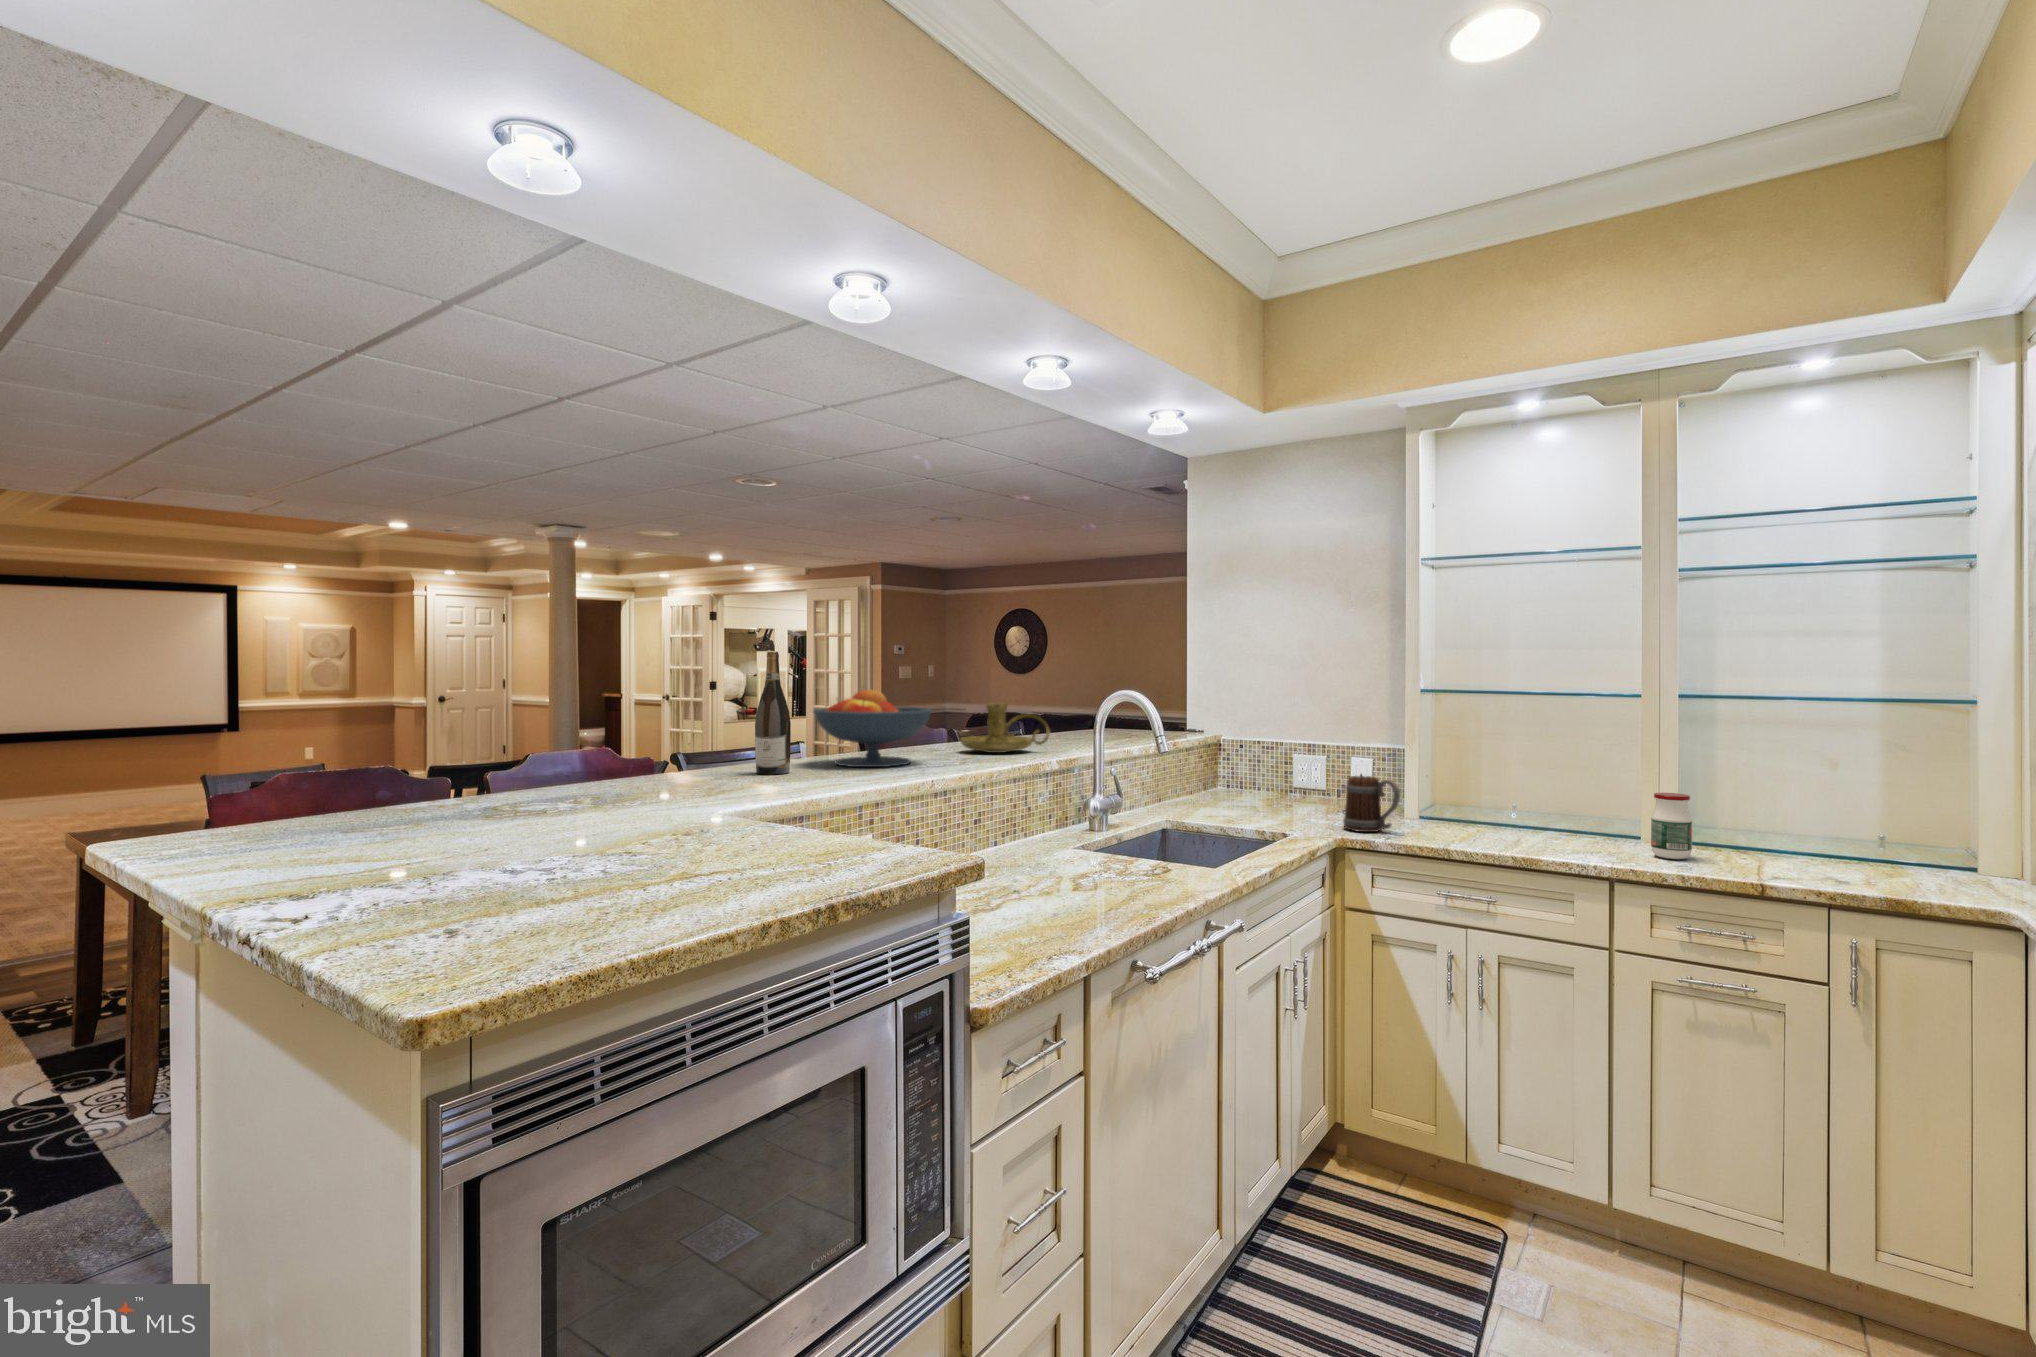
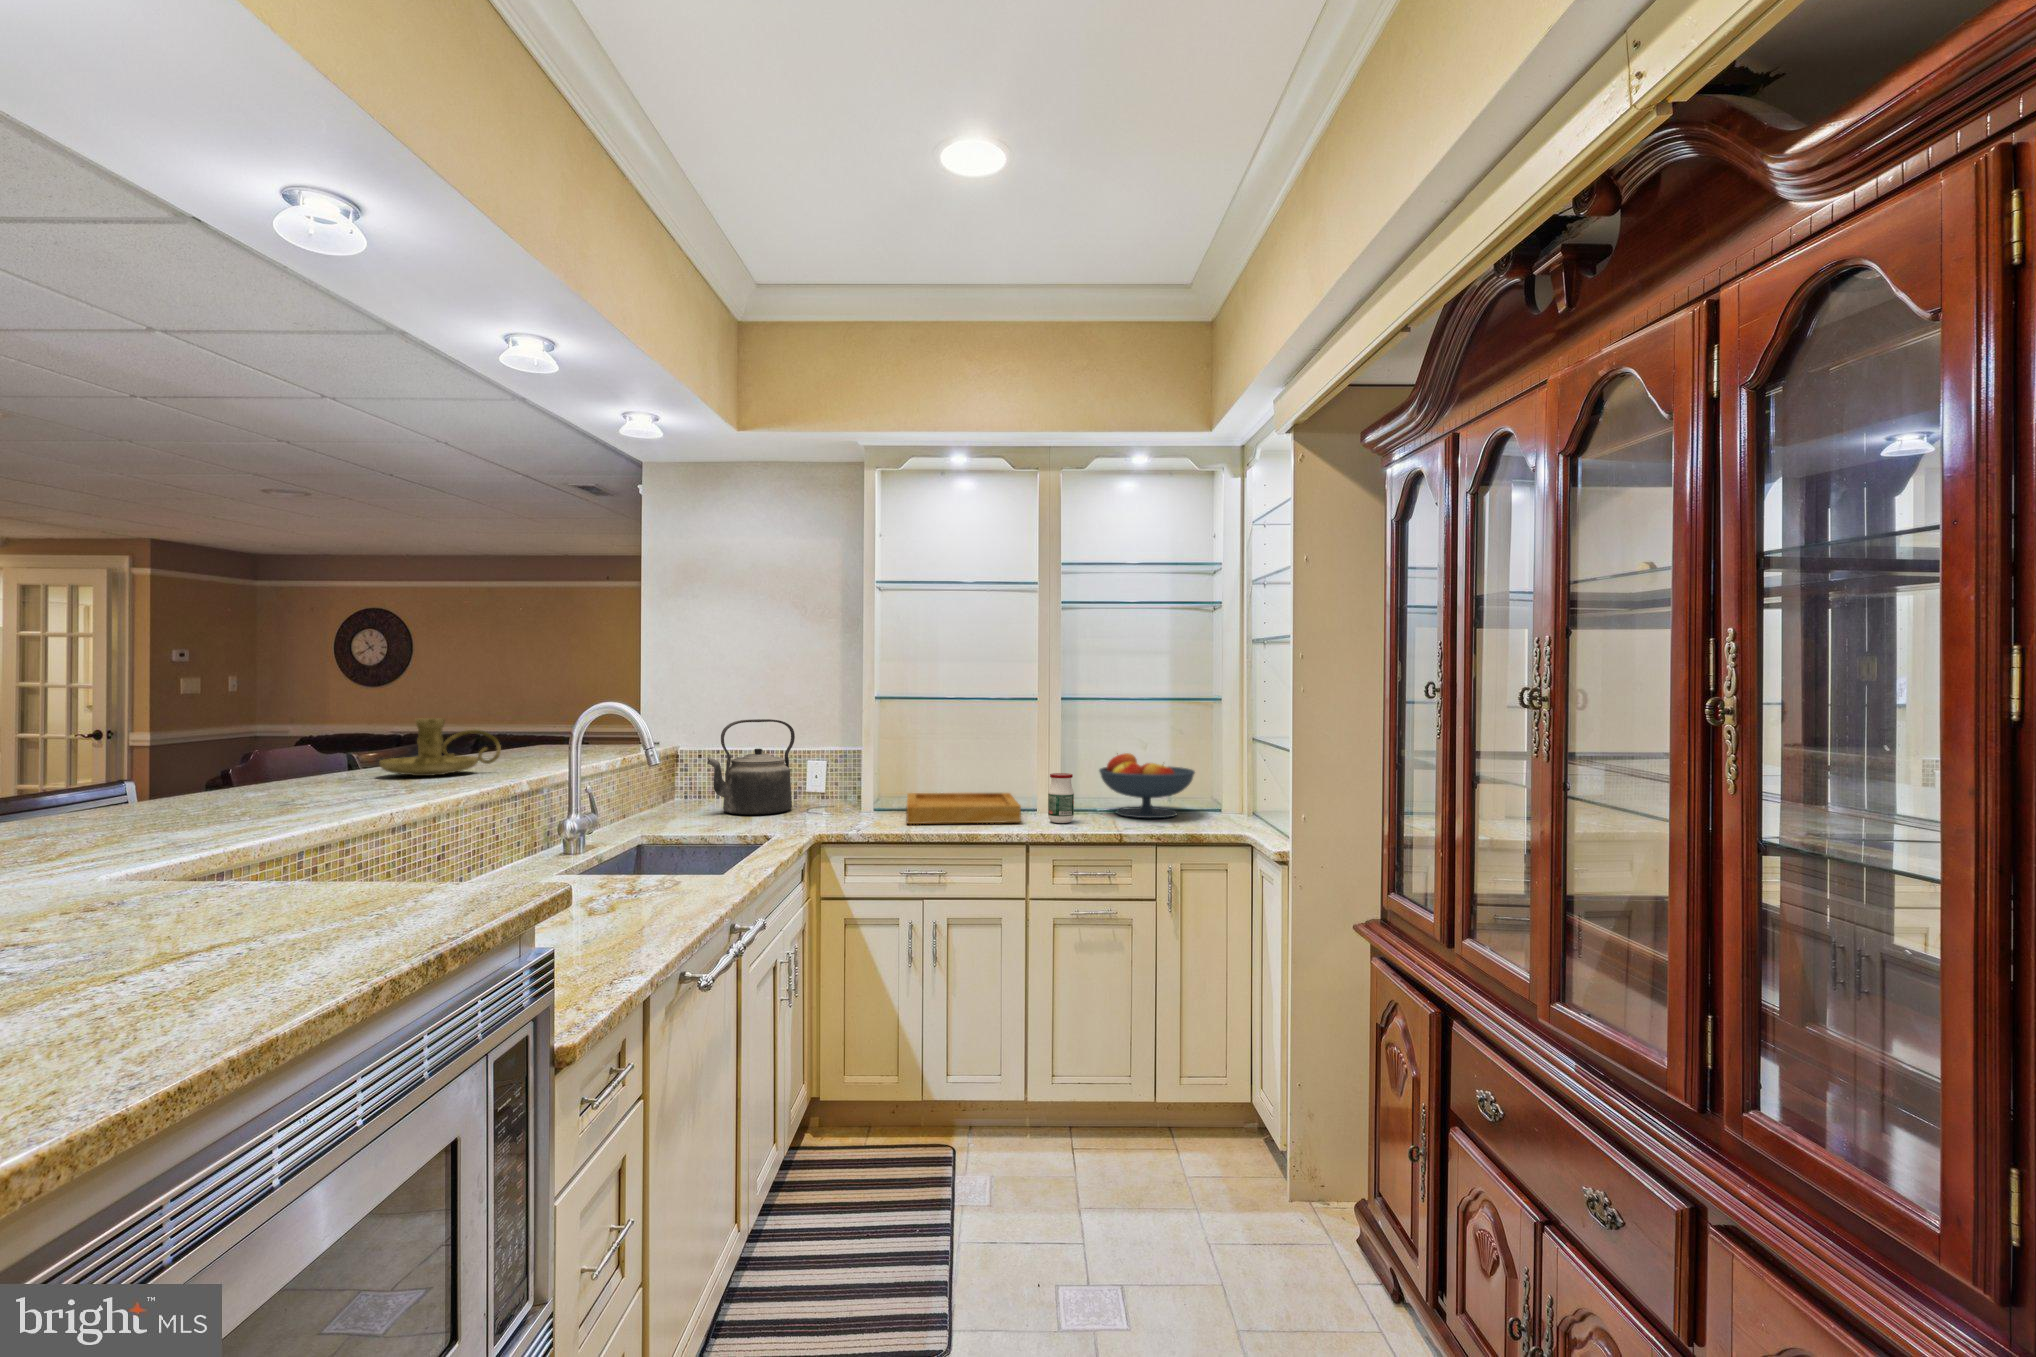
wine bottle: present [755,652,791,774] -> none [75,654,141,822]
fruit bowl: present [814,690,931,767] -> present [1099,753,1195,818]
kettle: none [1237,711,1331,812] -> present [707,719,795,815]
beer mug: present [1343,776,1400,832] -> none [816,775,865,826]
tray: none [1450,802,1608,852] -> present [906,793,1021,824]

